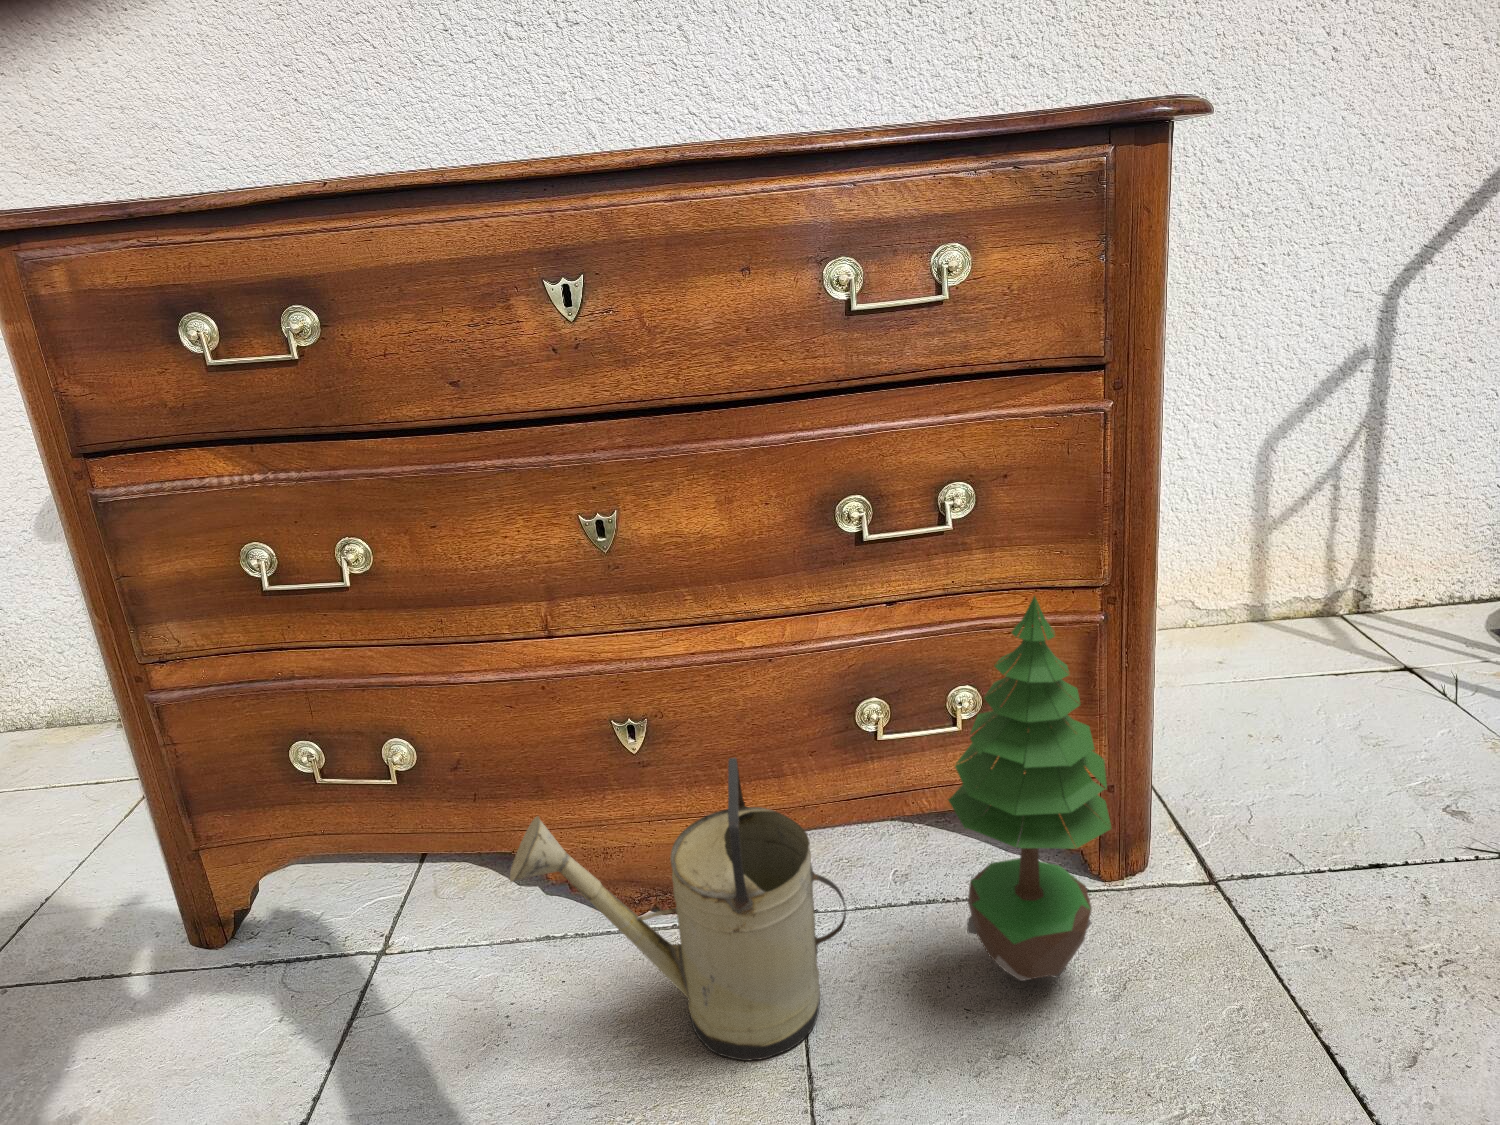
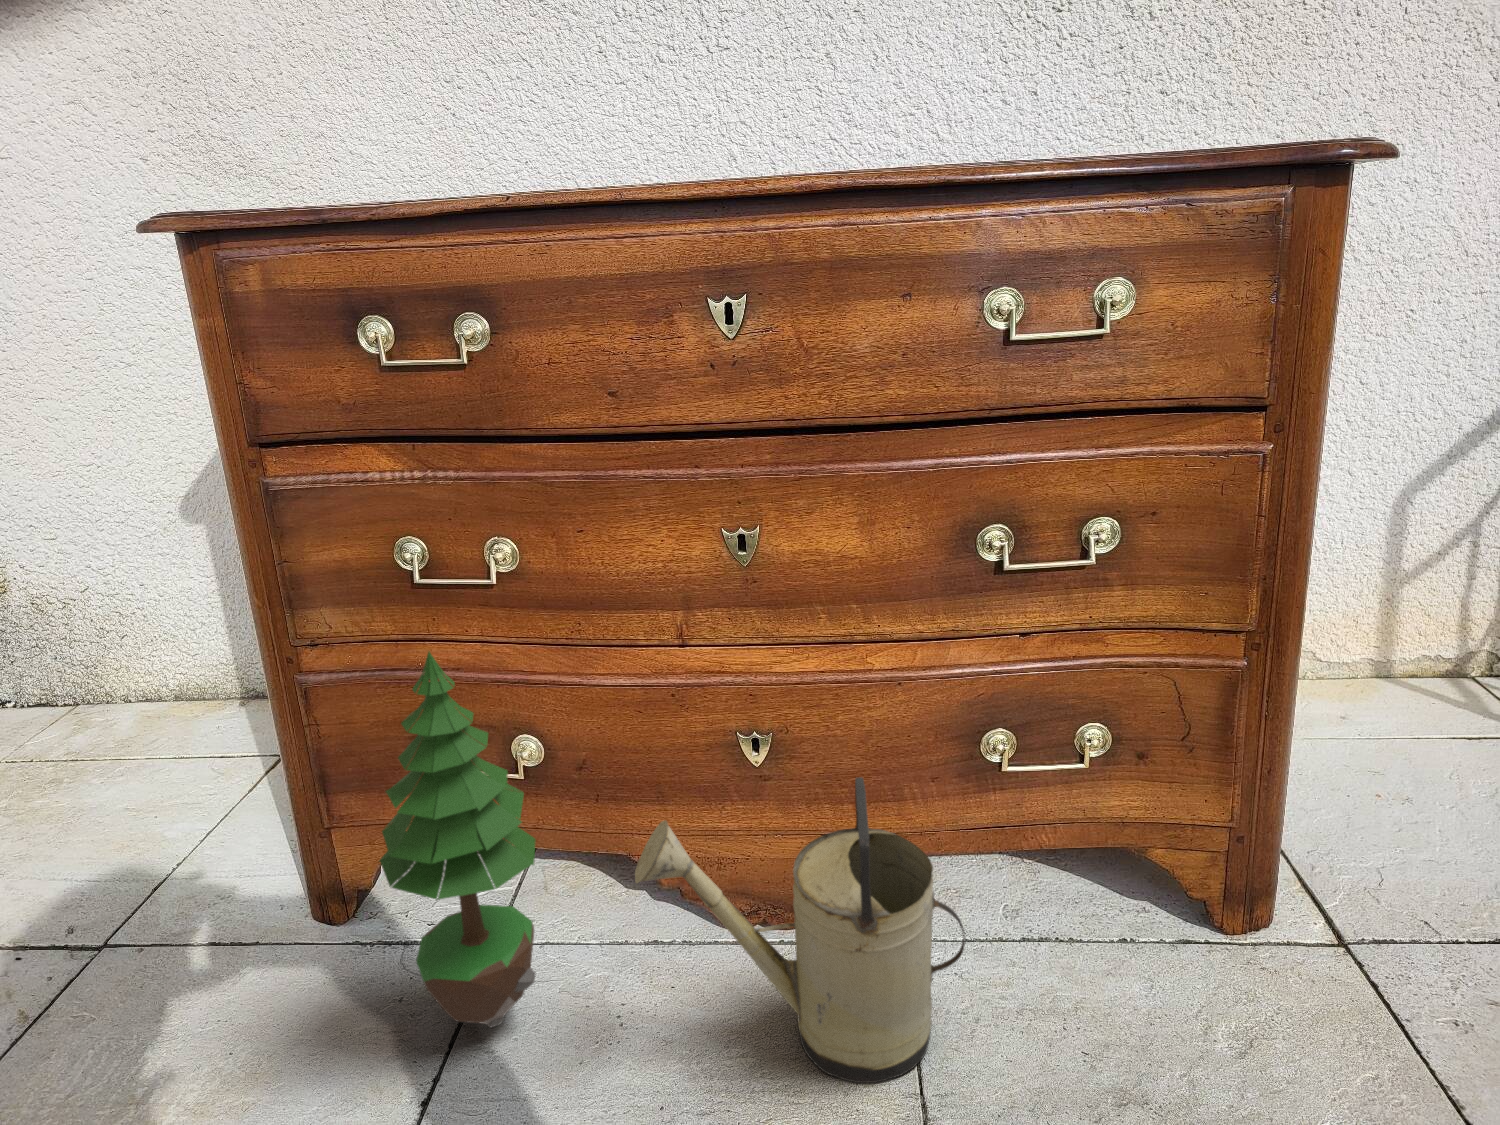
potted tree: present [948,596,1111,981] -> present [379,651,536,1027]

